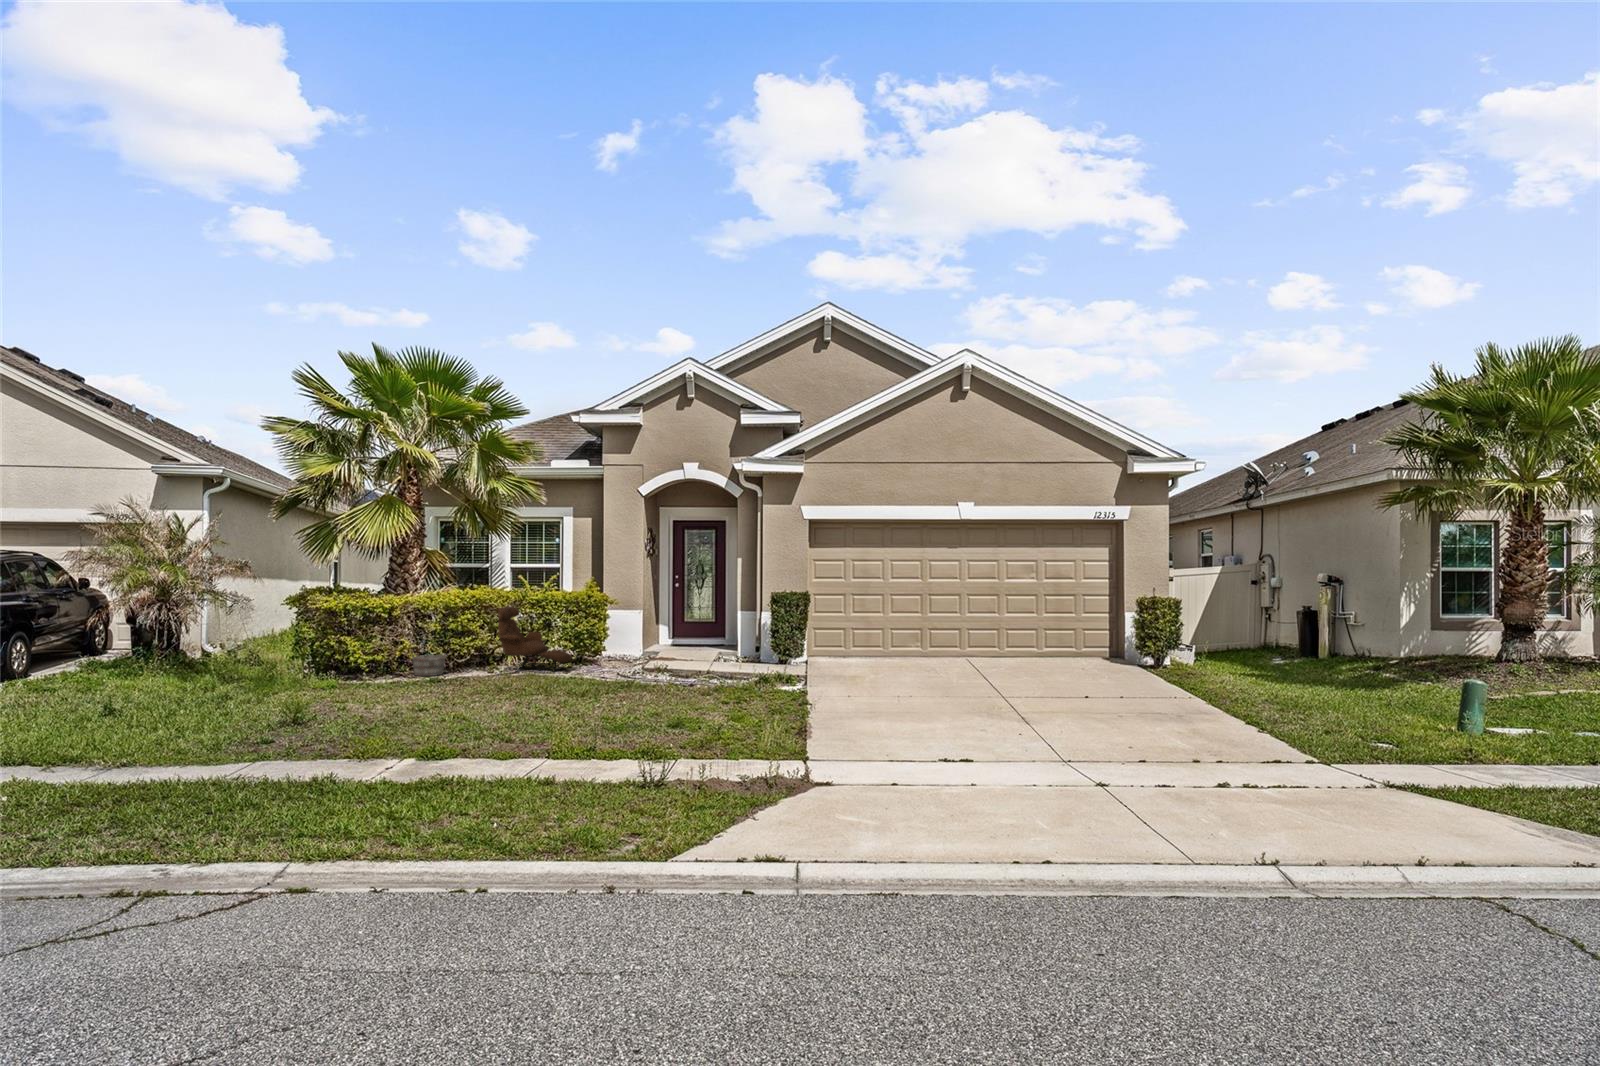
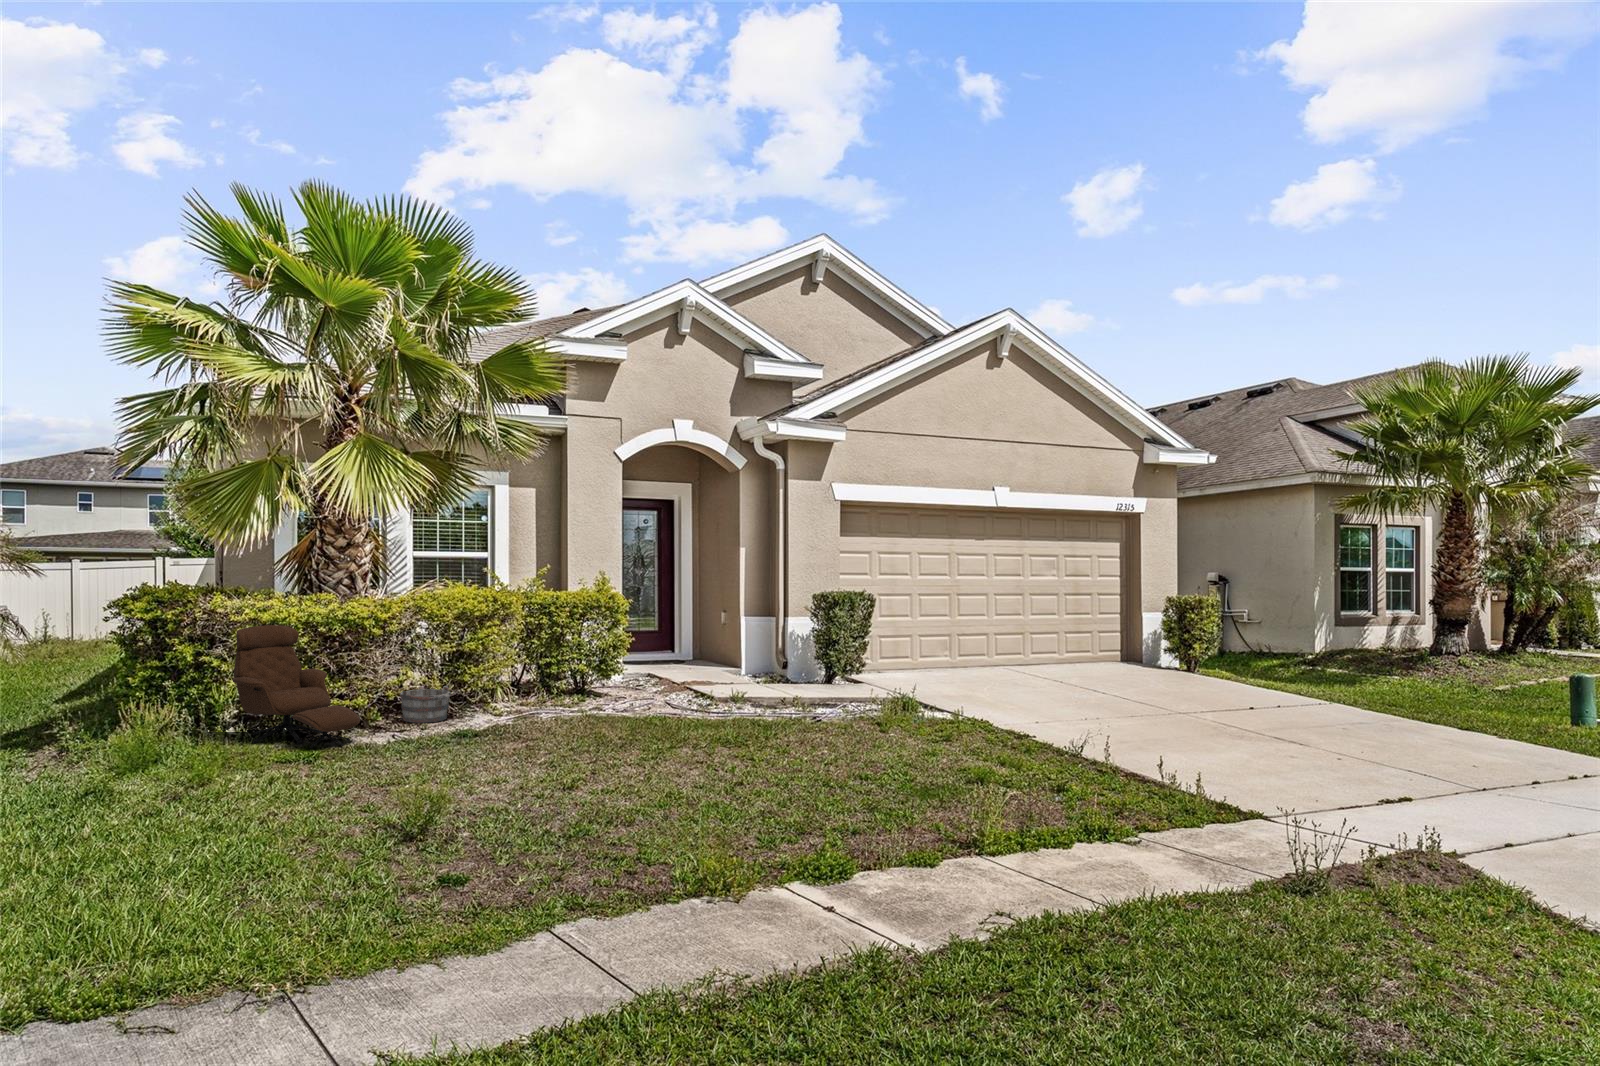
lounge chair: present [498,606,571,671] -> present [232,625,360,748]

